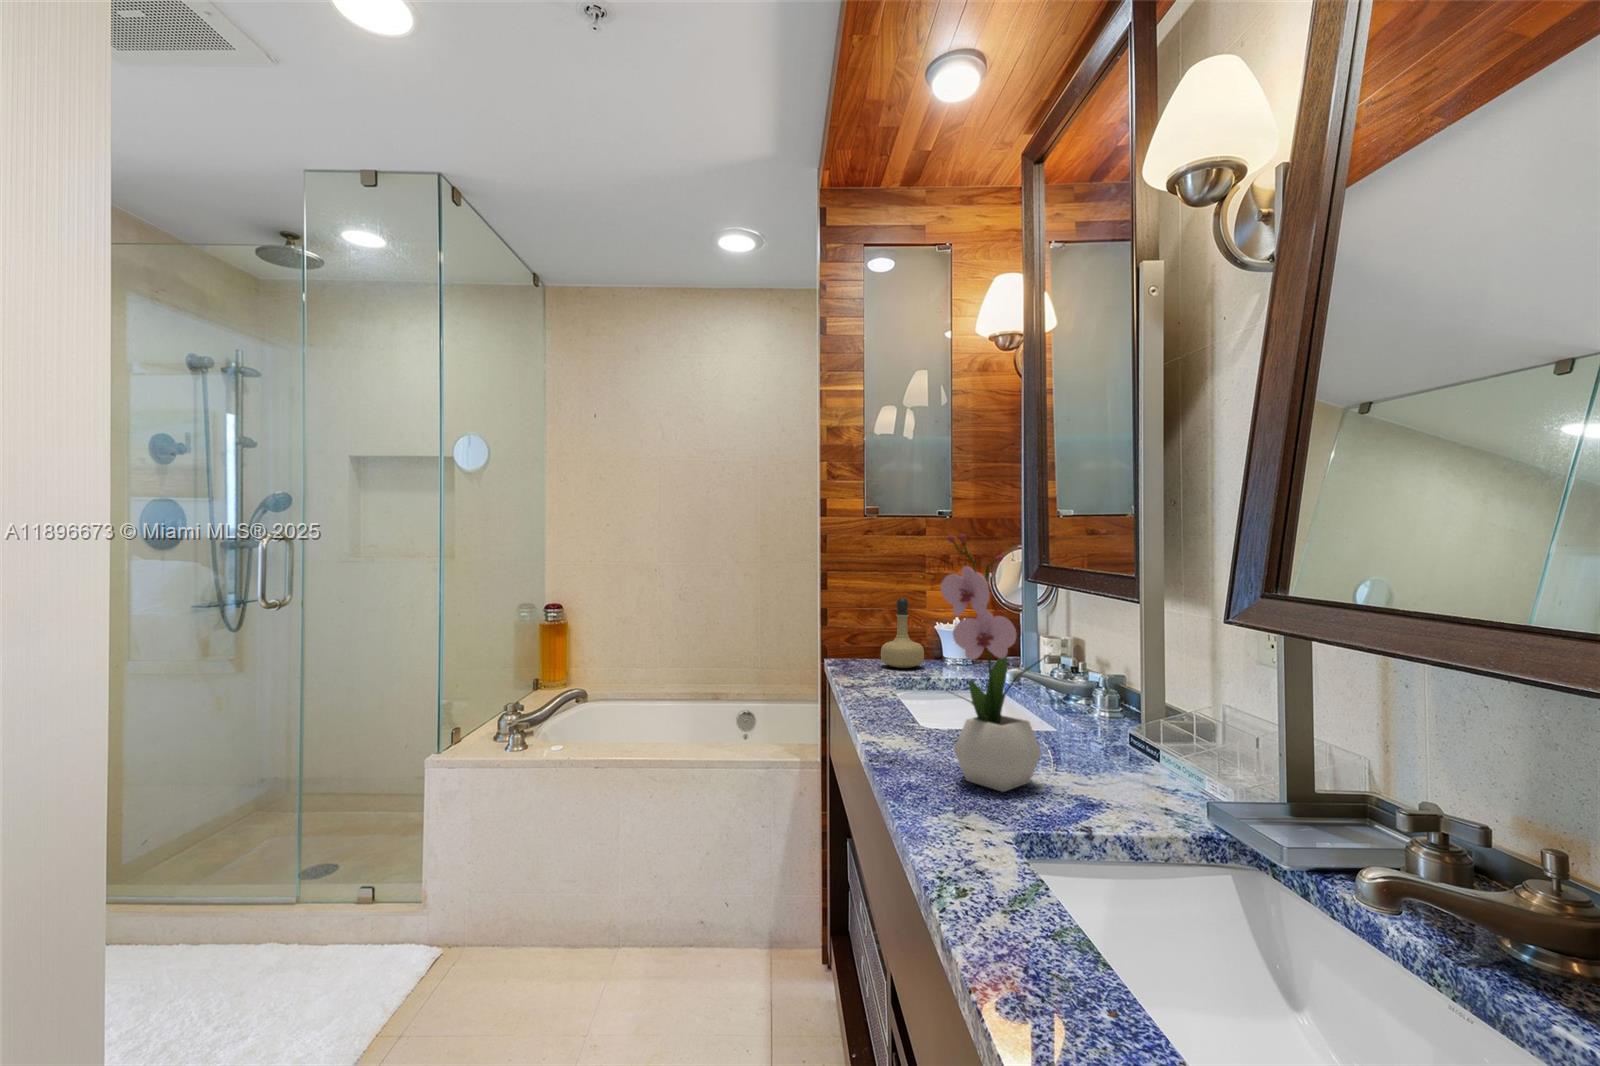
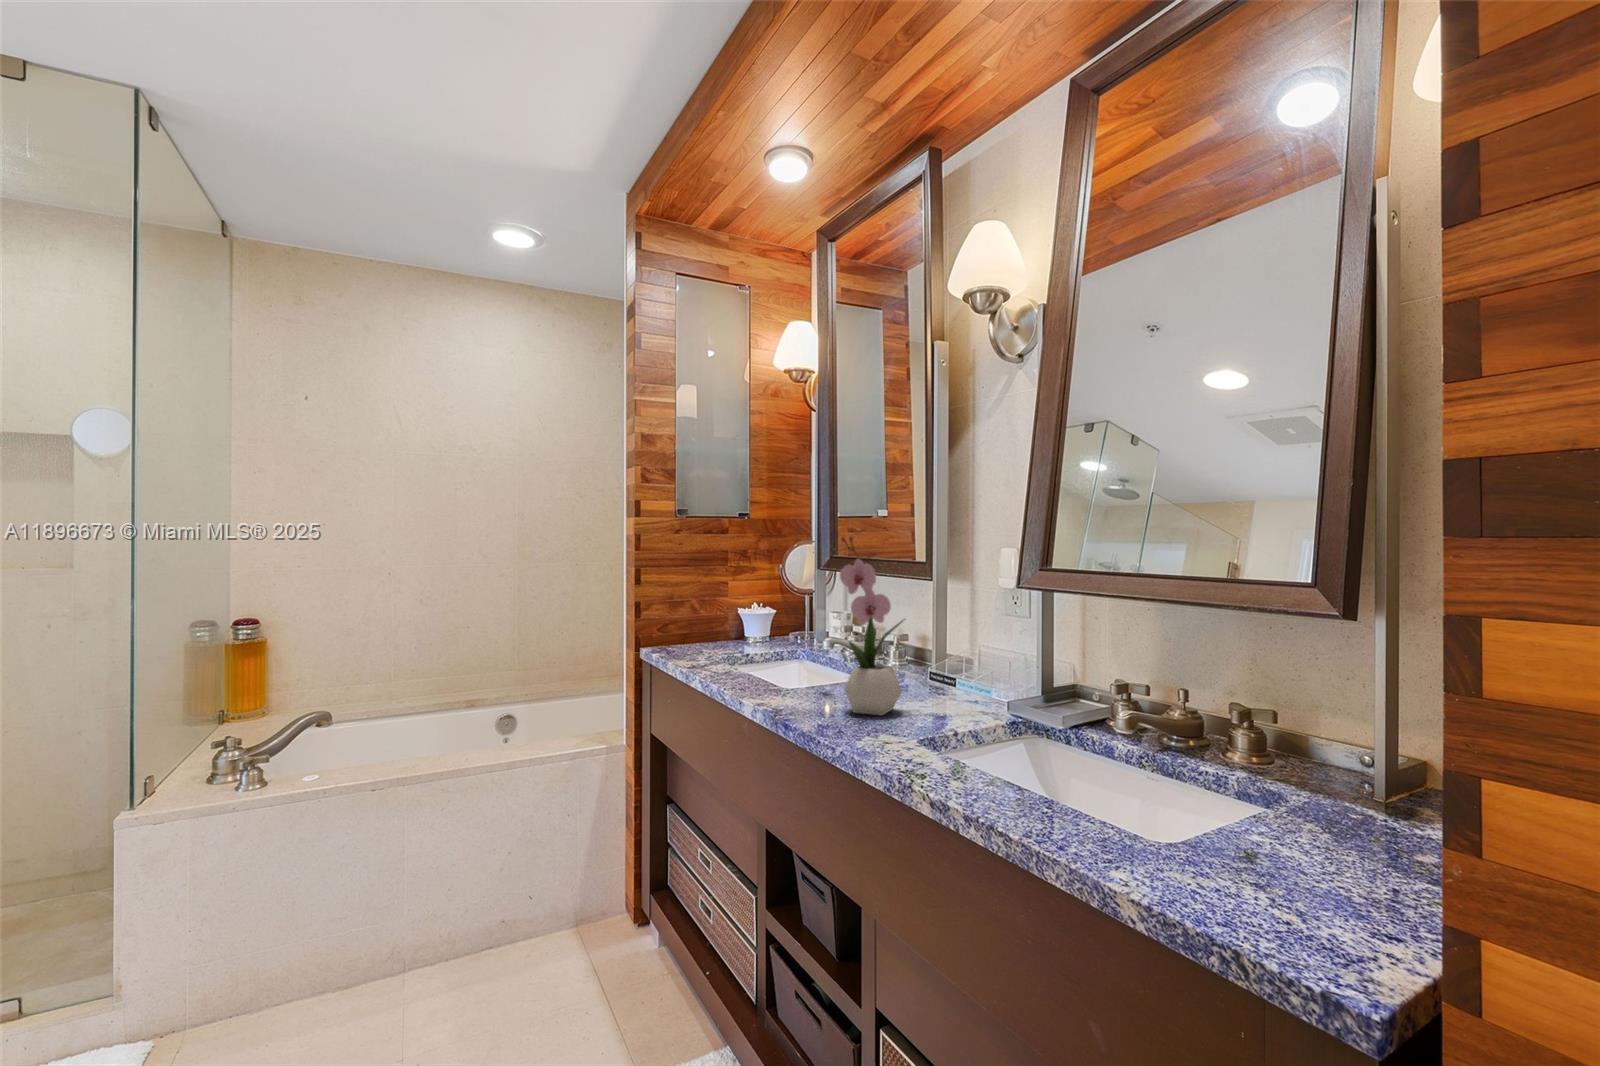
perfume bottle: present [881,598,924,668] -> none [695,588,732,648]

